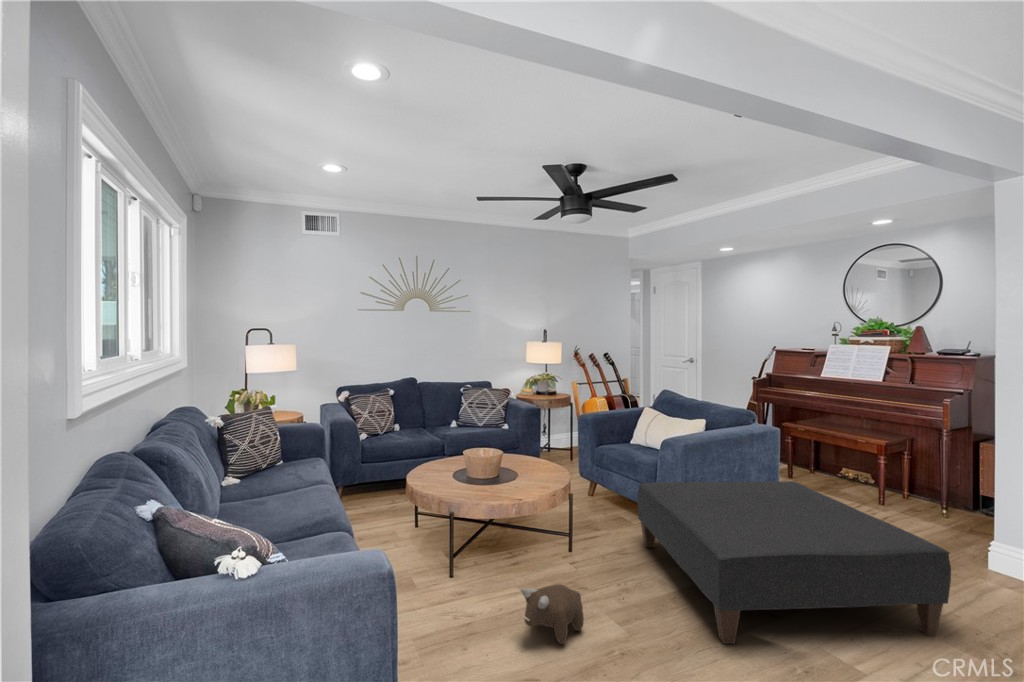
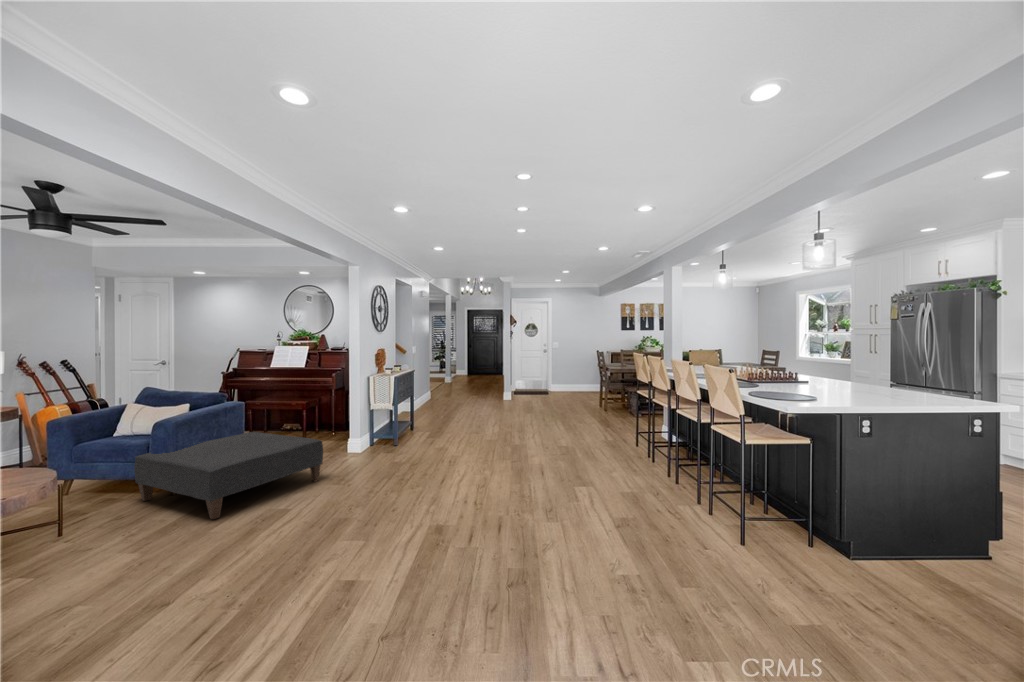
plush toy: present [521,584,584,644] -> none [48,527,108,565]

